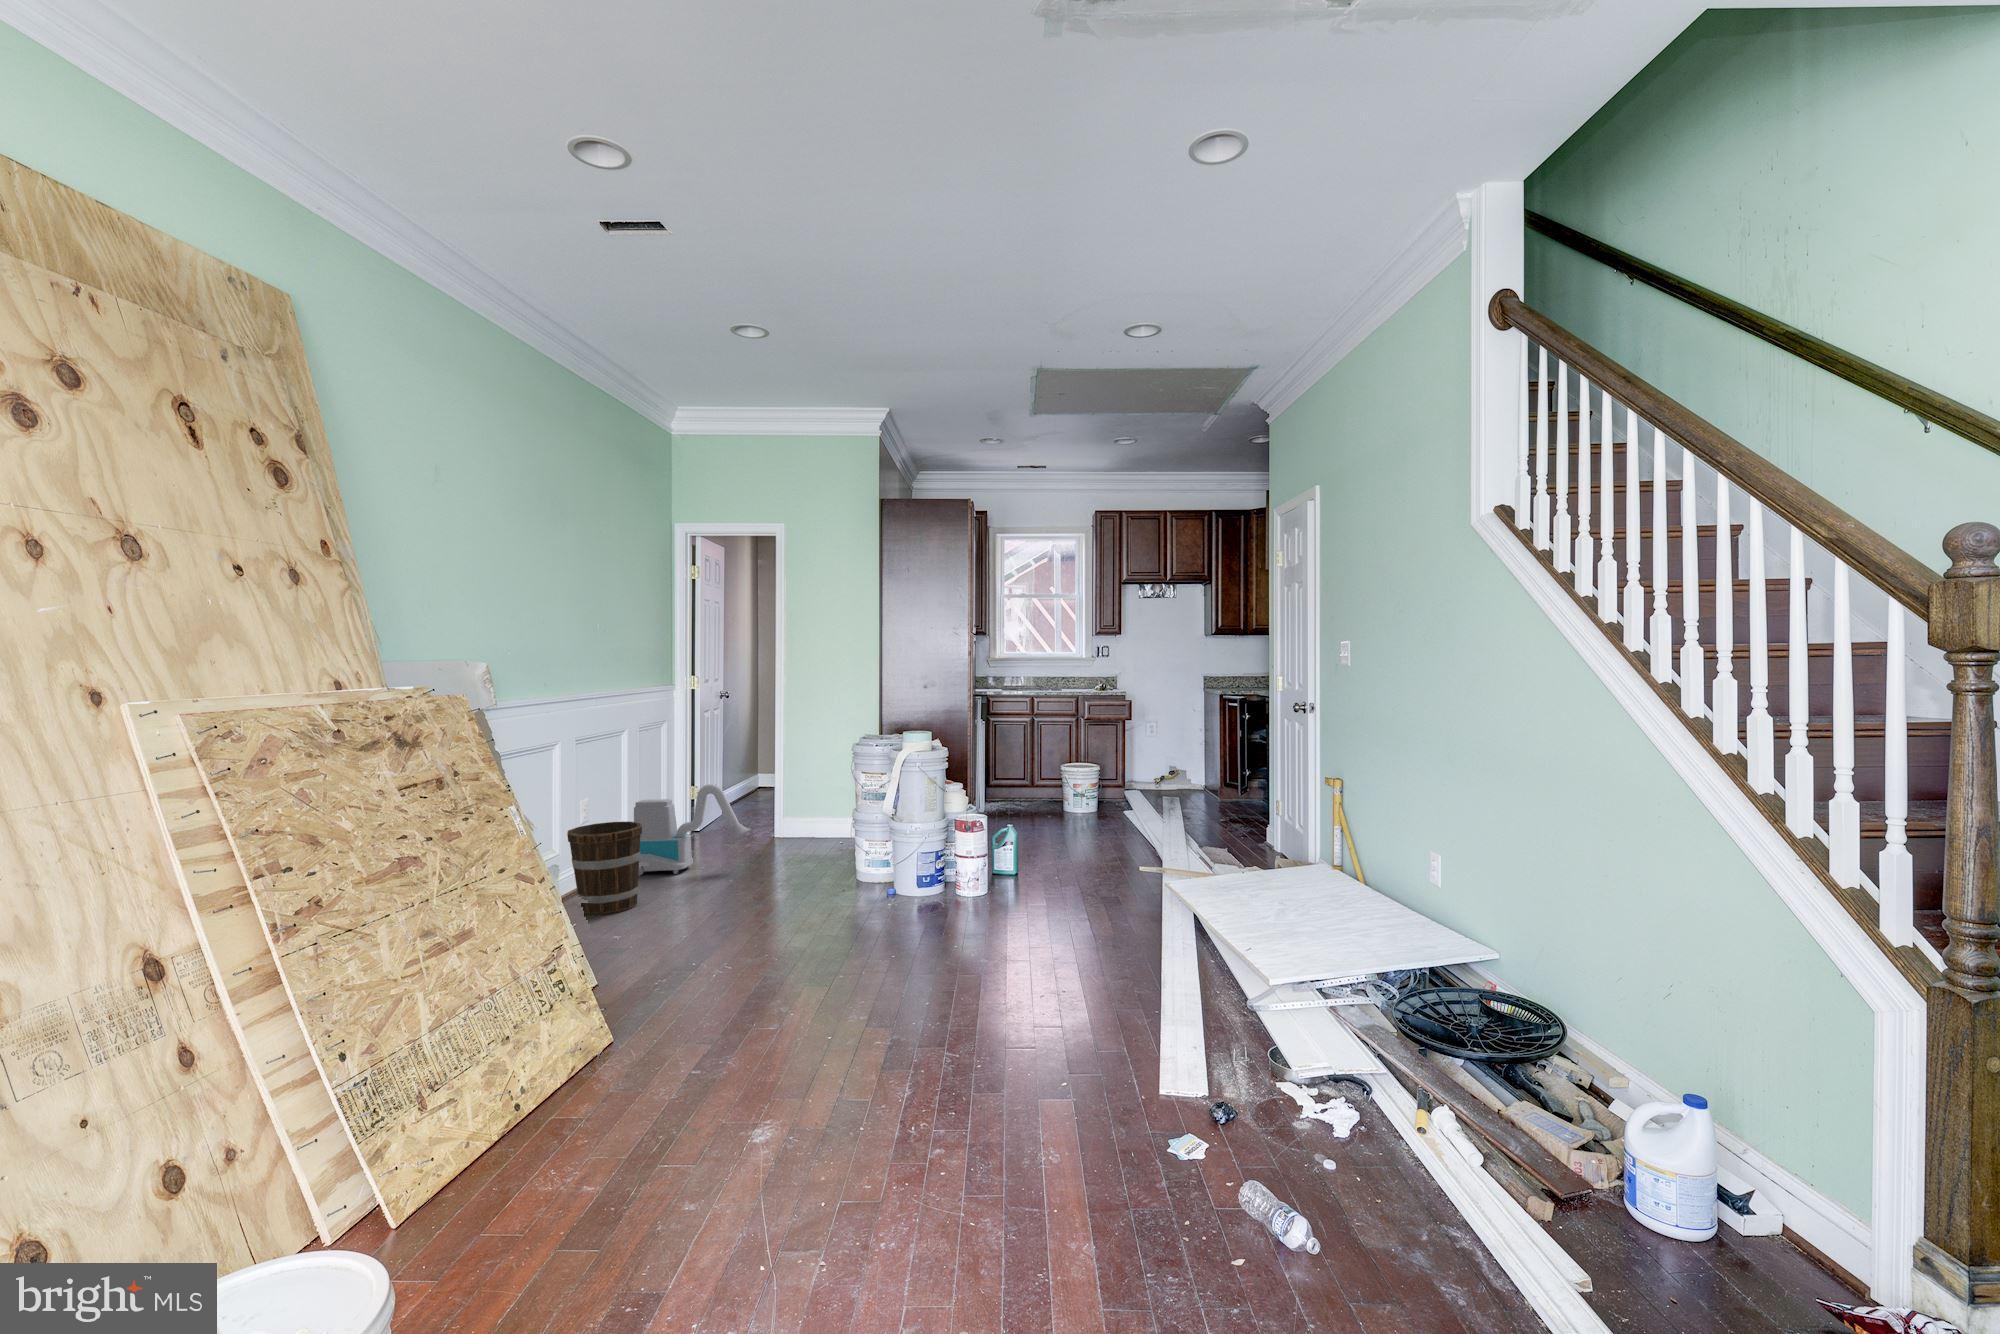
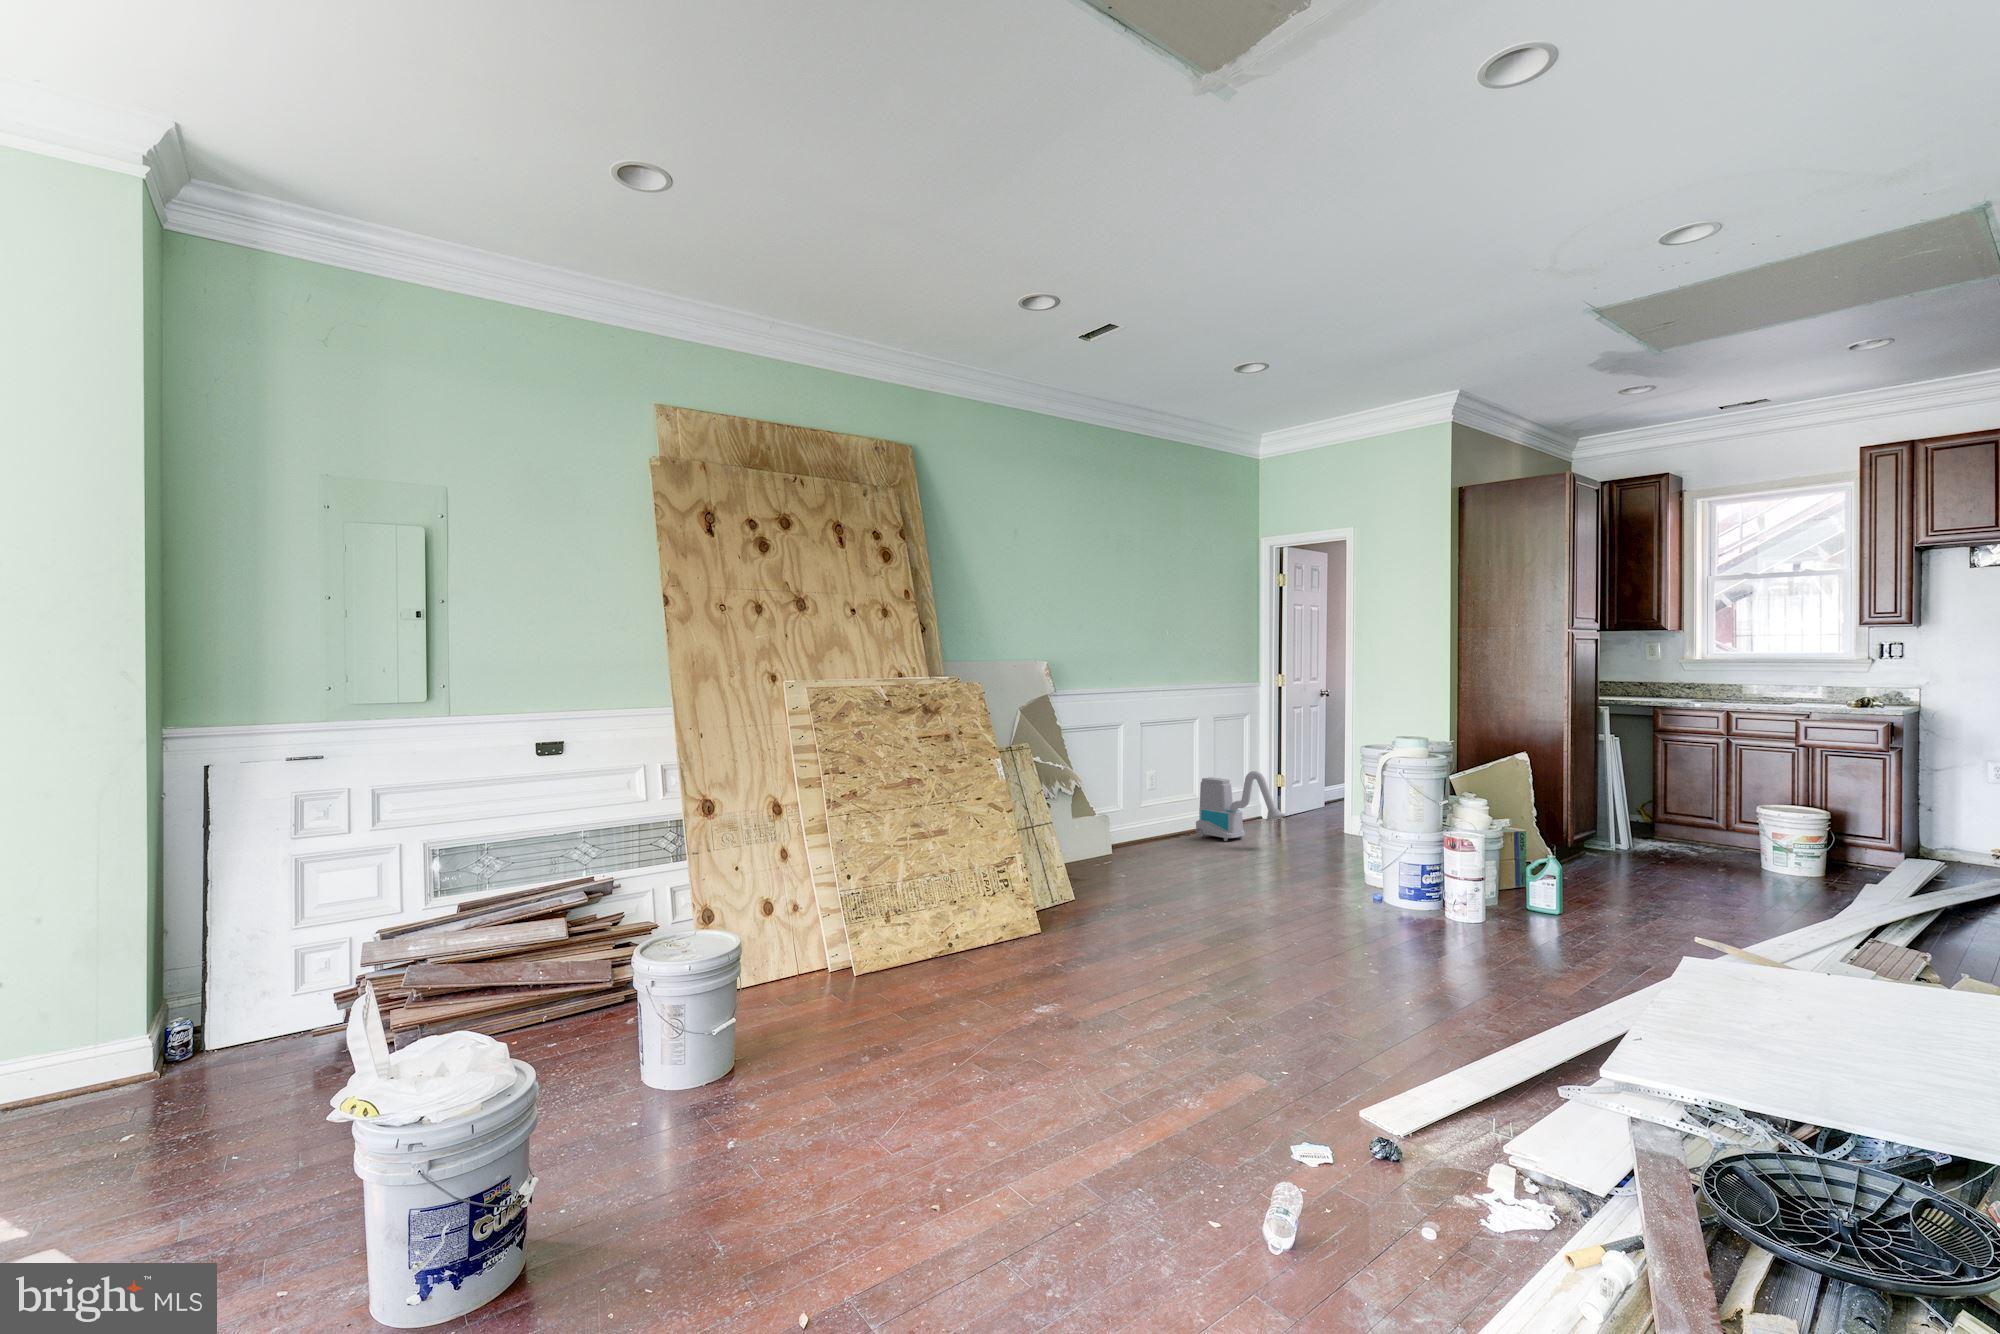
bucket: present [567,821,642,915] -> none [1123,789,1178,858]

